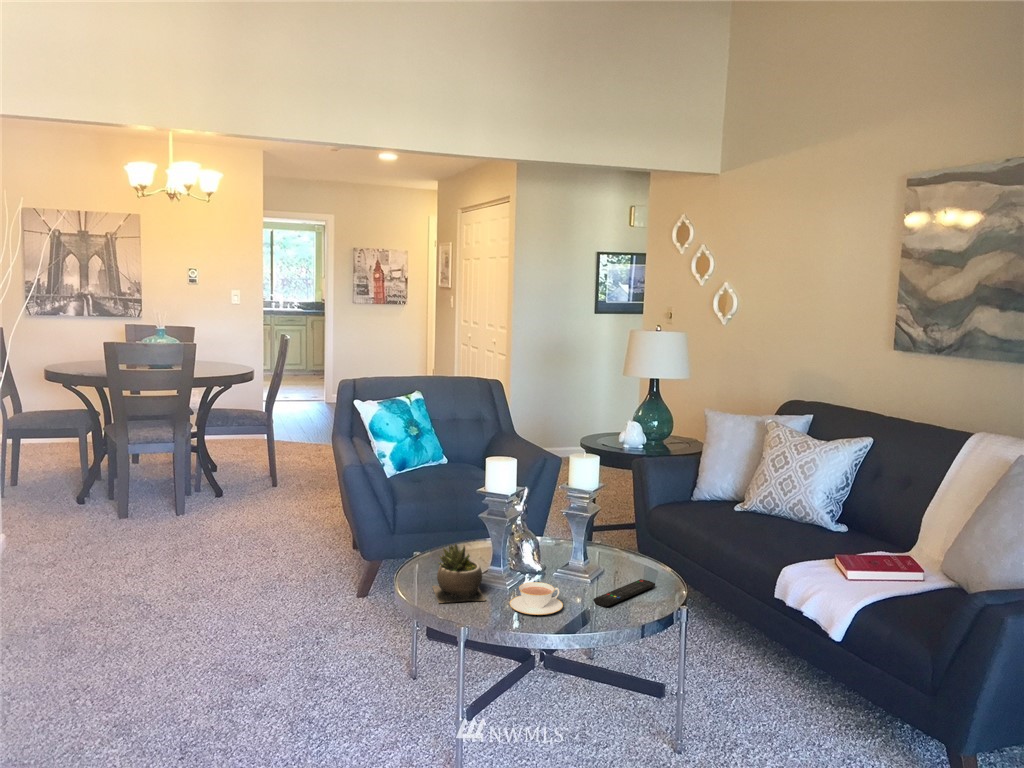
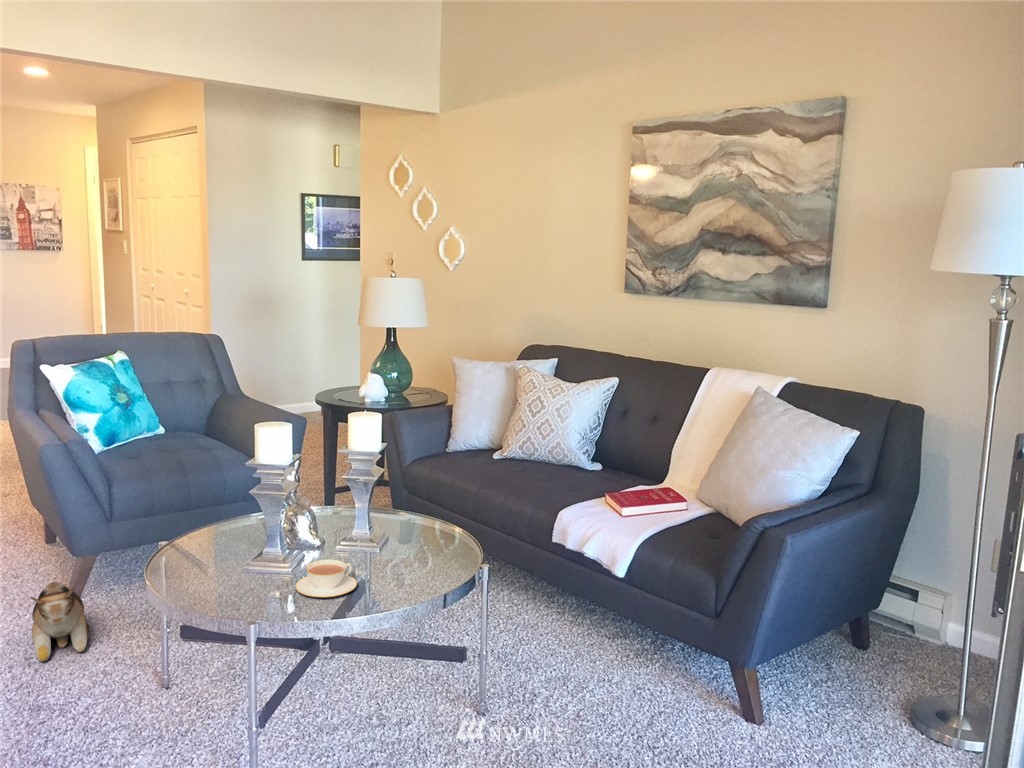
succulent plant: present [432,544,485,603] -> none [194,526,266,600]
plush toy: none [321,577,367,642] -> present [30,582,89,662]
remote control: present [593,579,655,607] -> none [387,541,444,577]

